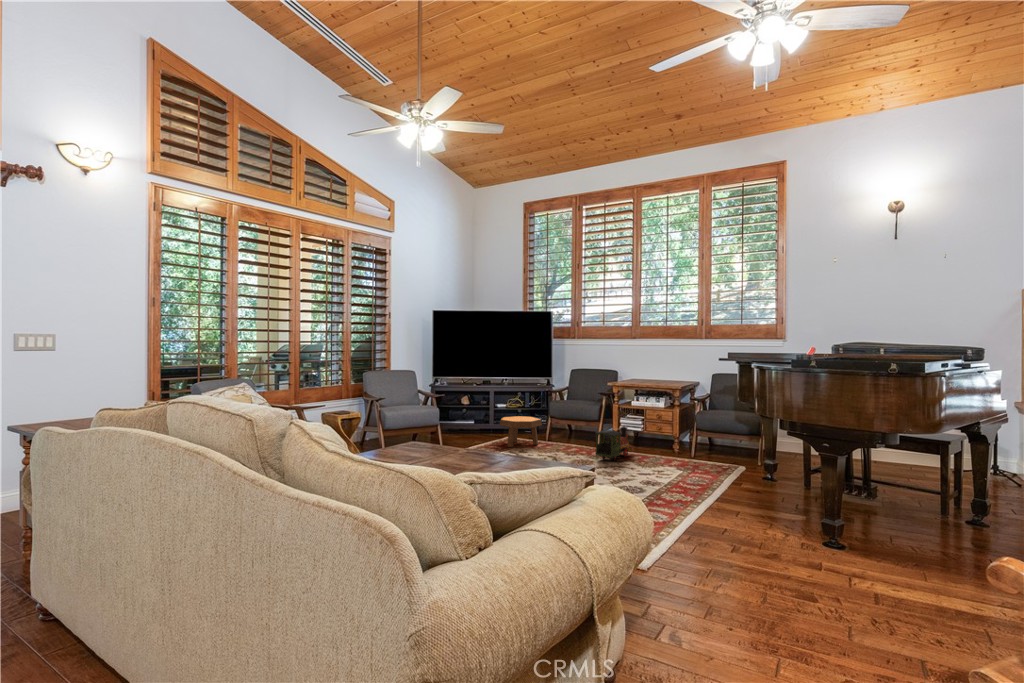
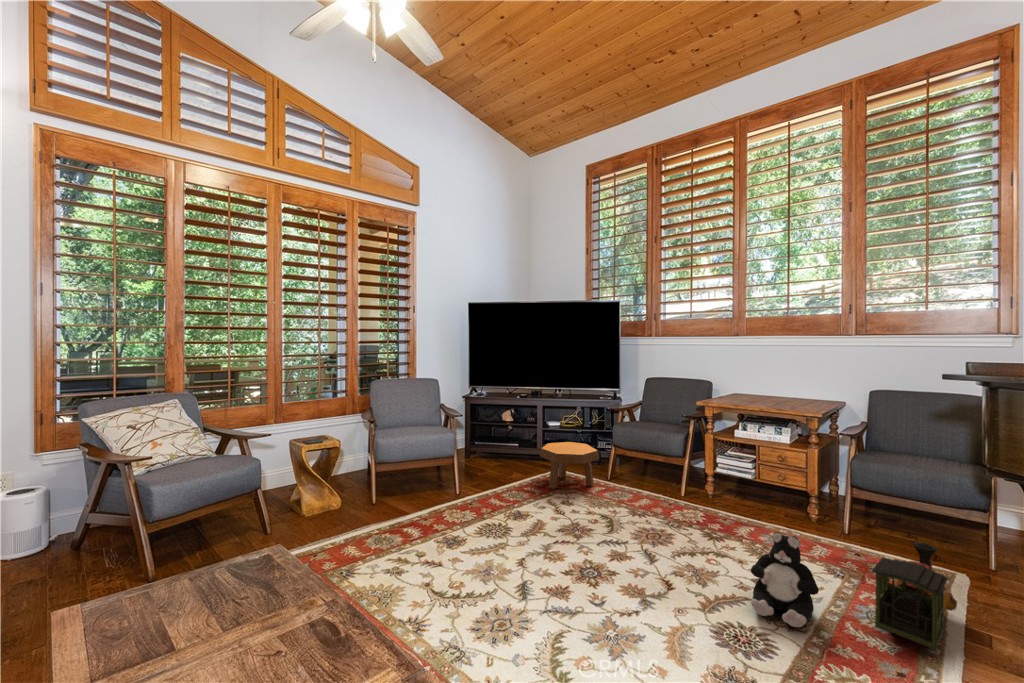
toy train: present [595,427,634,460] -> present [872,542,957,650]
plush toy: none [635,442,667,485] -> present [751,532,819,627]

